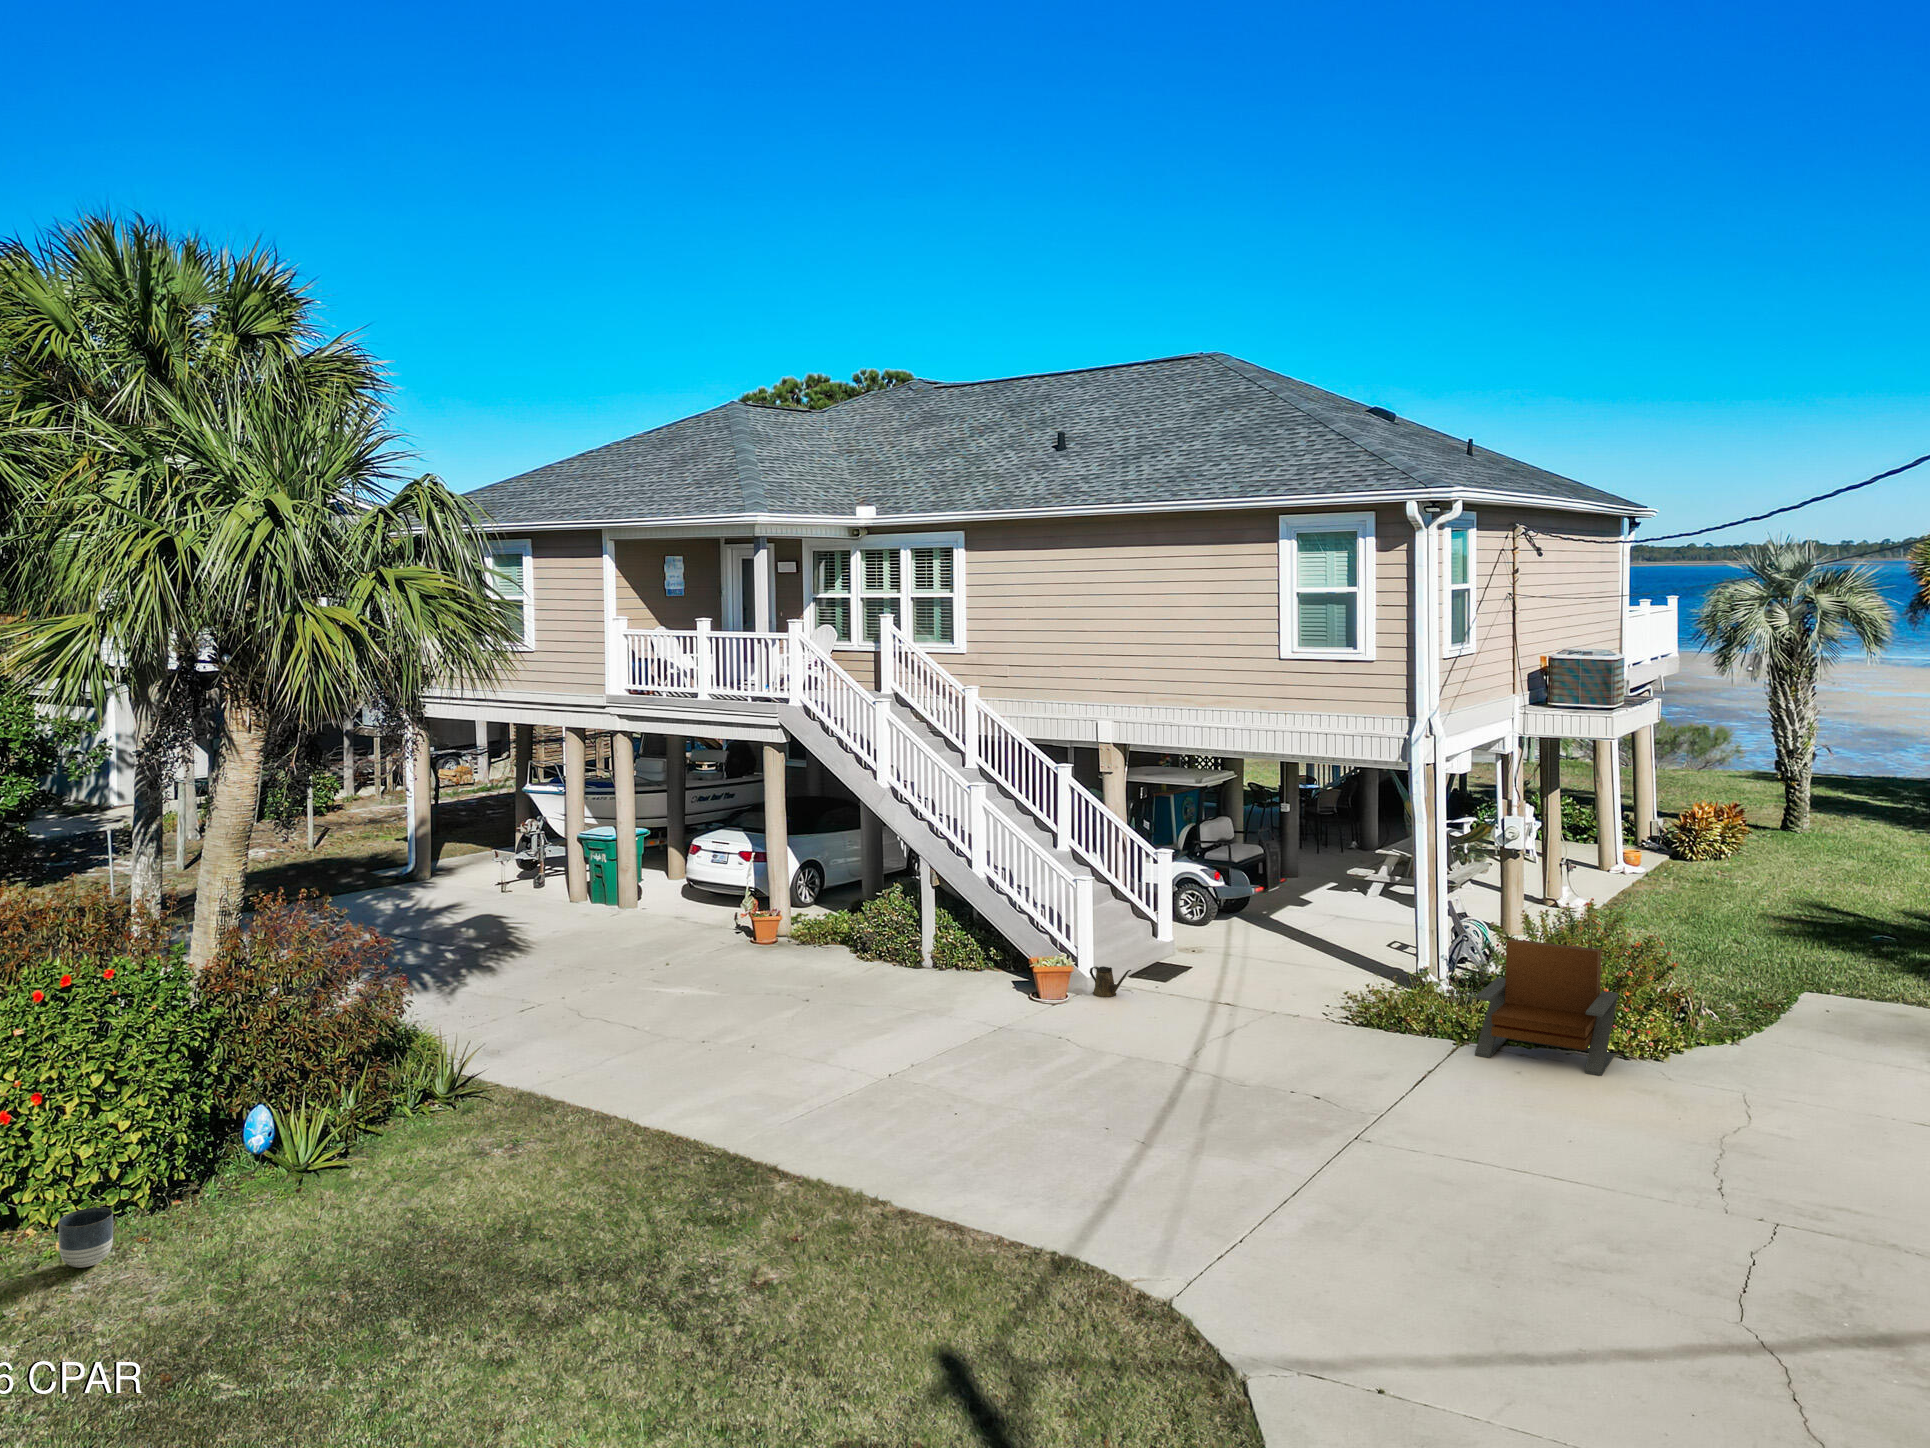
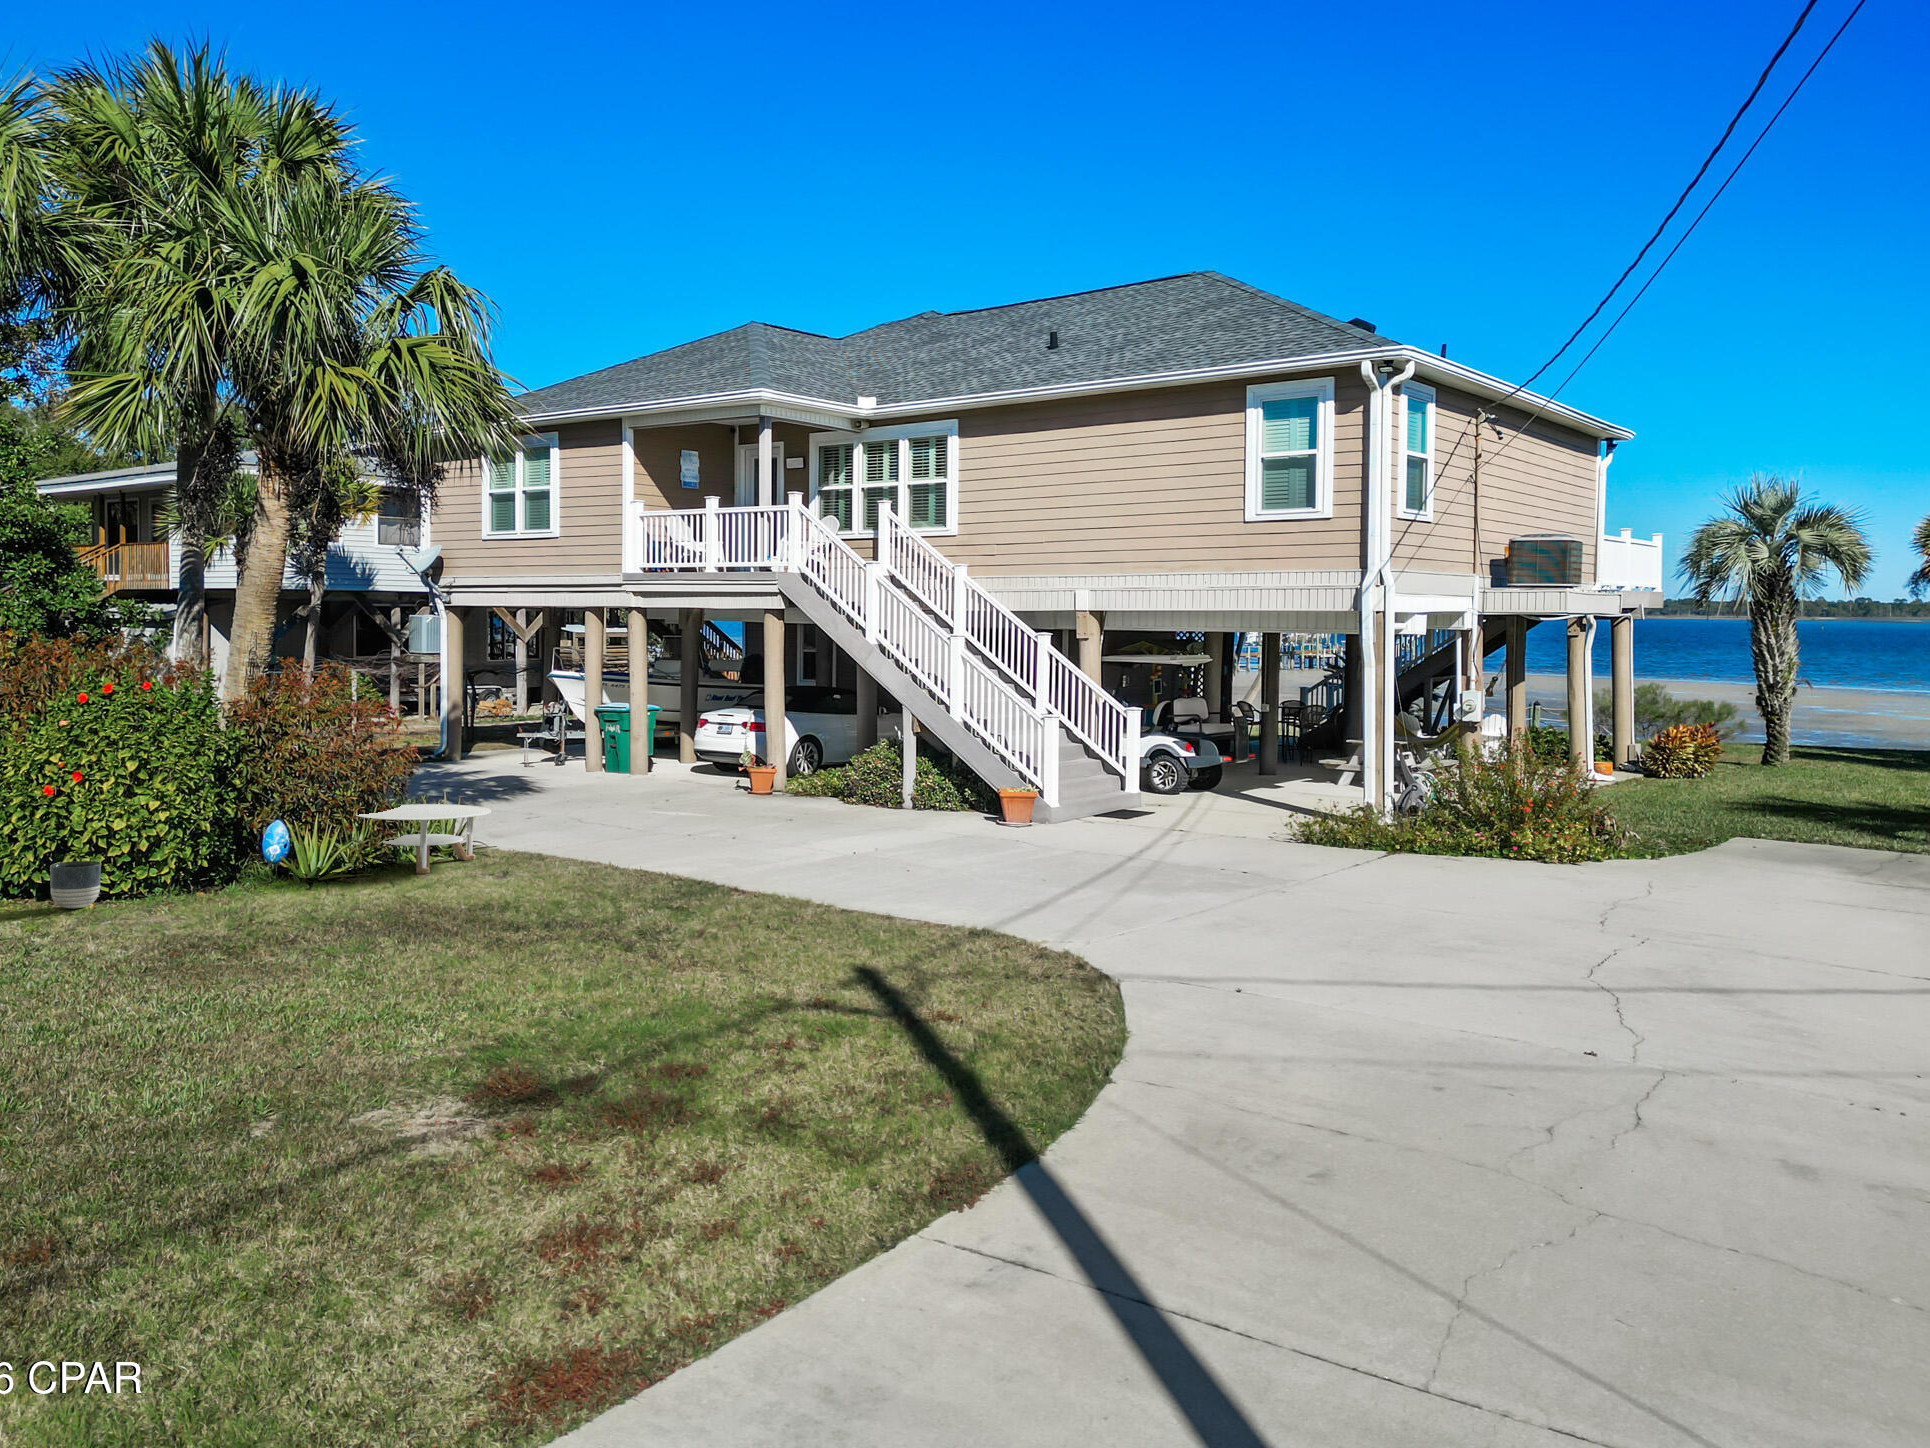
lounge chair: present [1475,939,1618,1076] -> none [1403,756,1544,871]
watering can: present [1090,966,1131,997] -> none [1051,796,1088,823]
round table: none [370,1058,519,1158] -> present [356,804,491,874]

